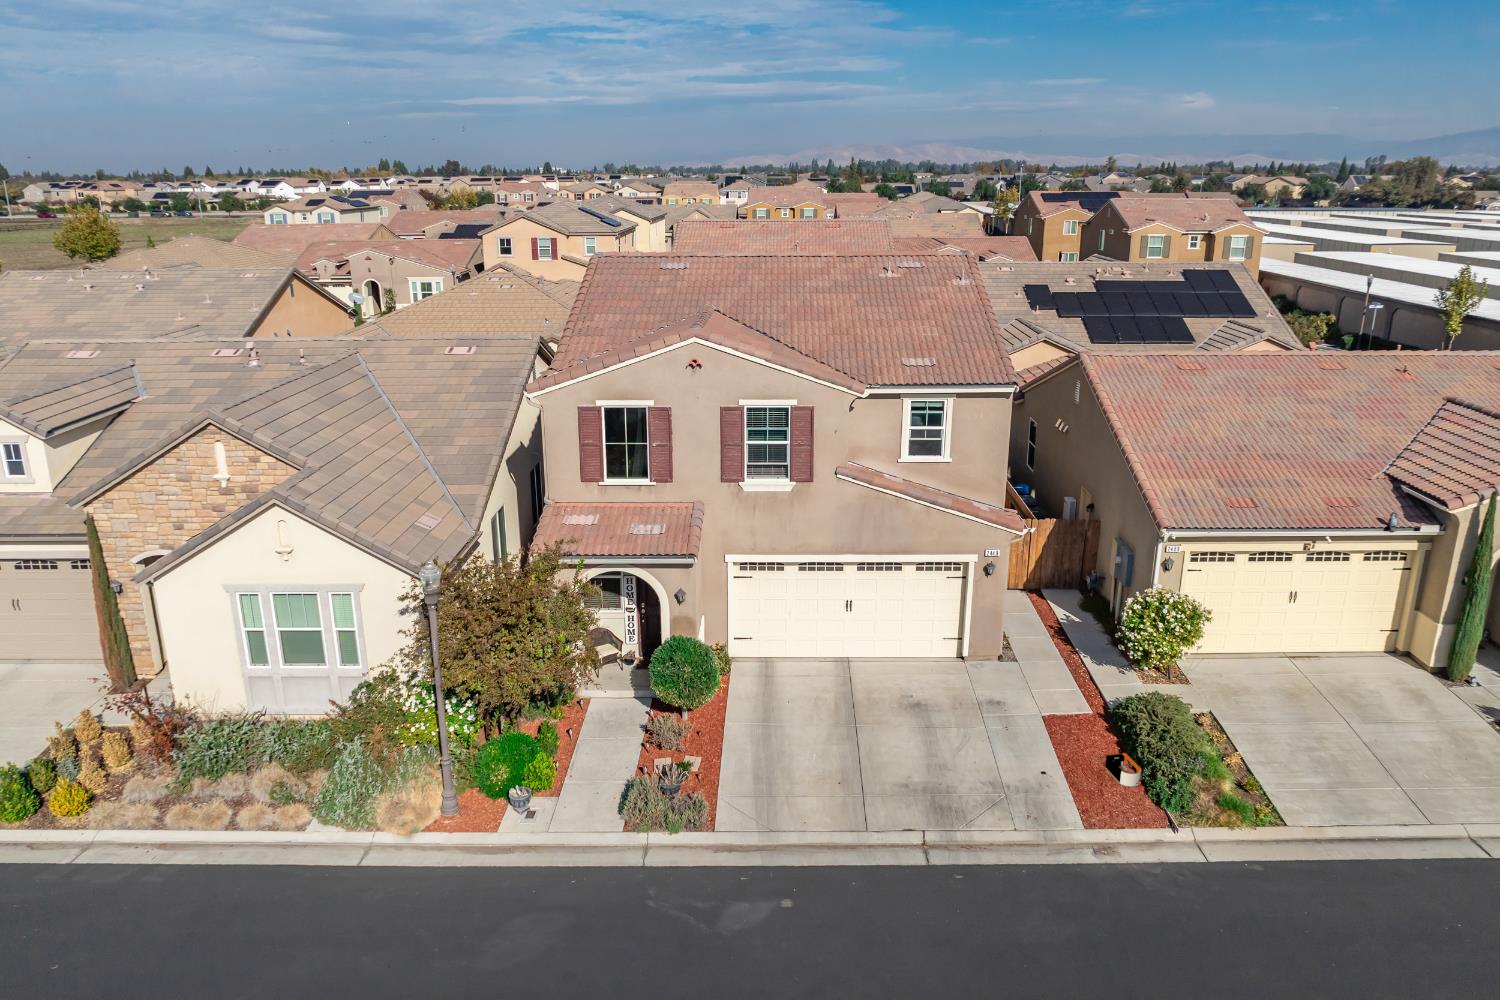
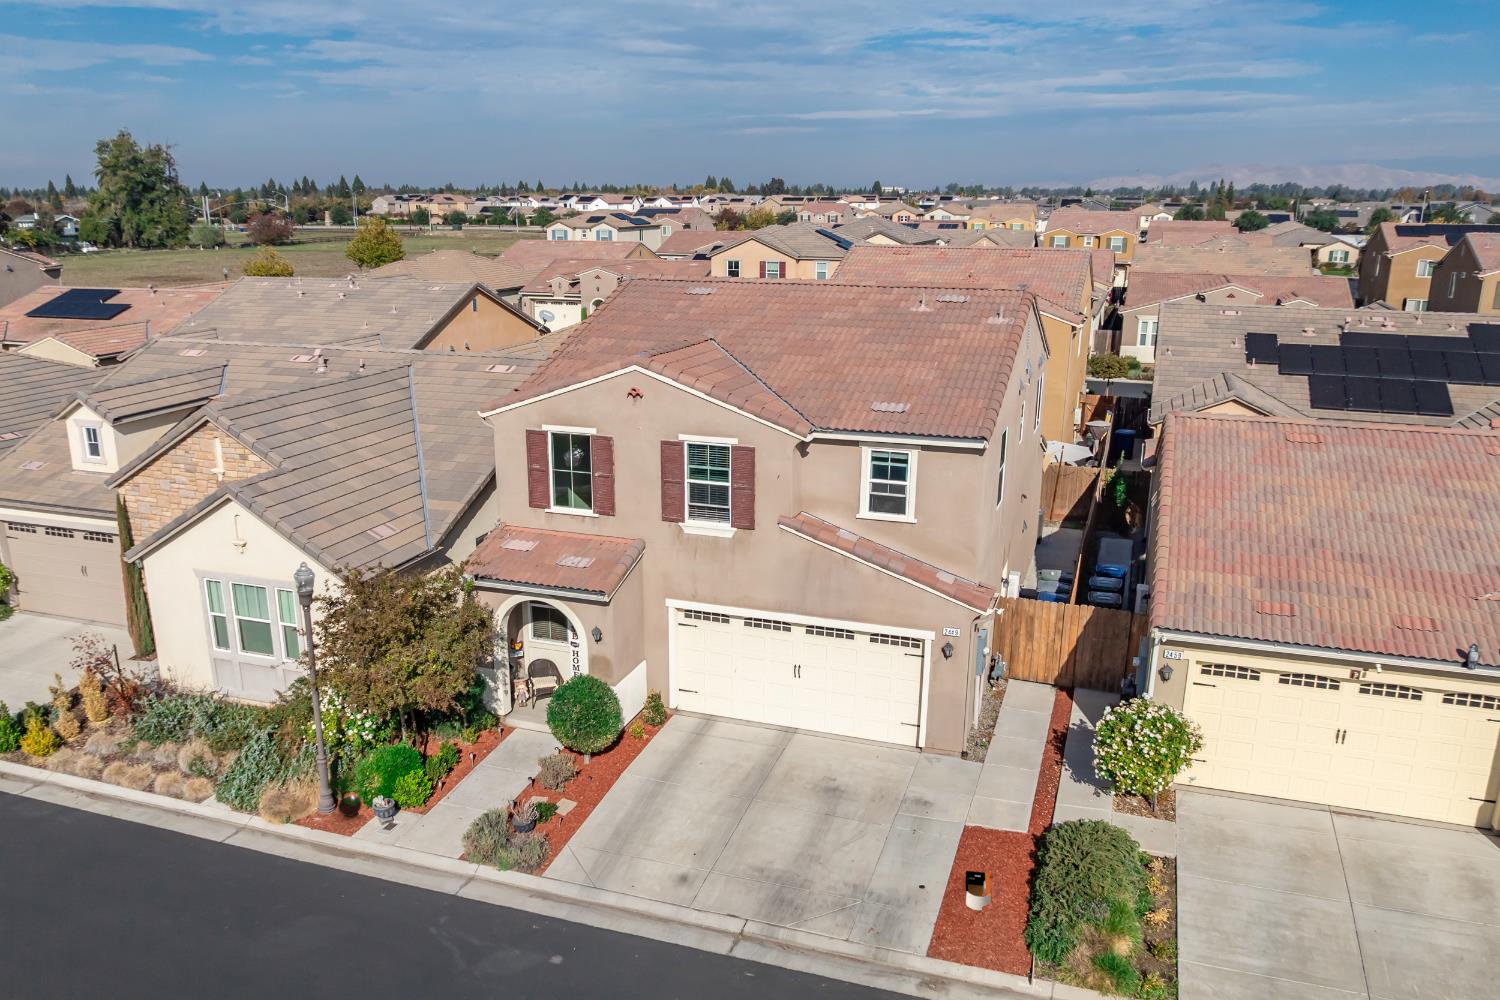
potted tree: none [464,766,501,814] -> present [328,776,362,816]

